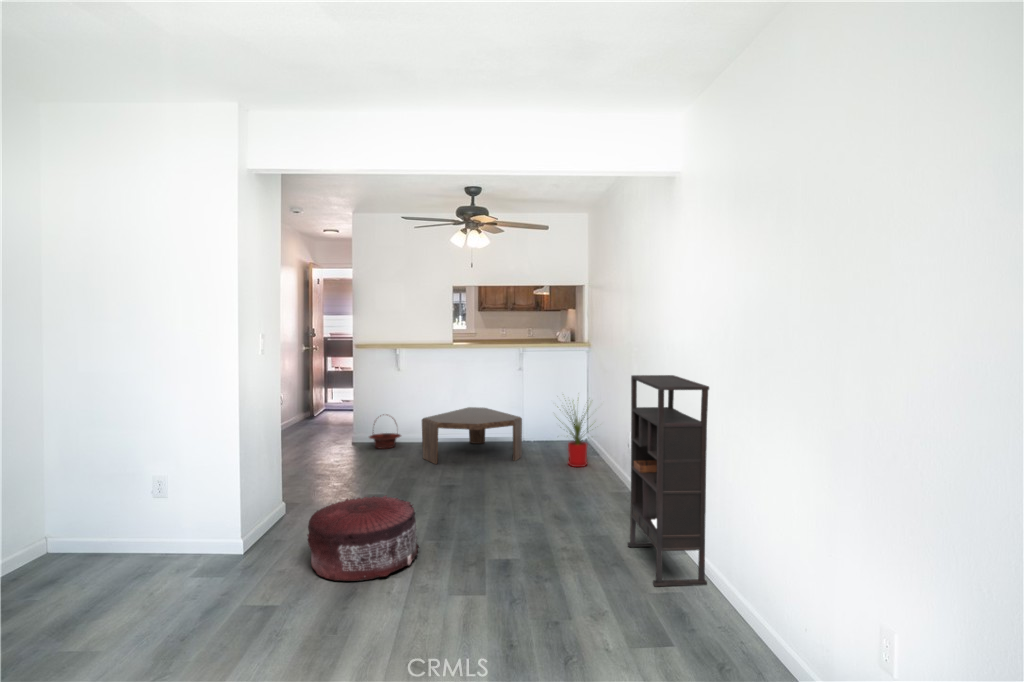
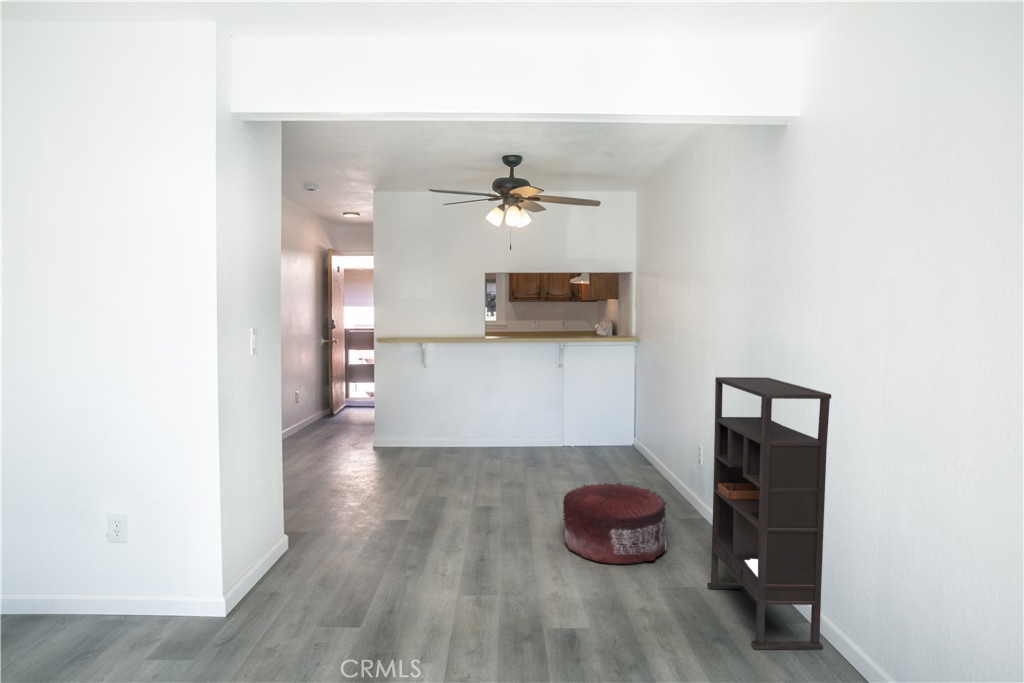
coffee table: present [422,407,522,464] -> none [451,407,563,472]
house plant: present [567,412,588,467] -> none [599,393,660,479]
basket: present [369,418,401,449] -> none [391,414,428,452]
pouf: present [307,495,419,581] -> present [563,483,667,564]

